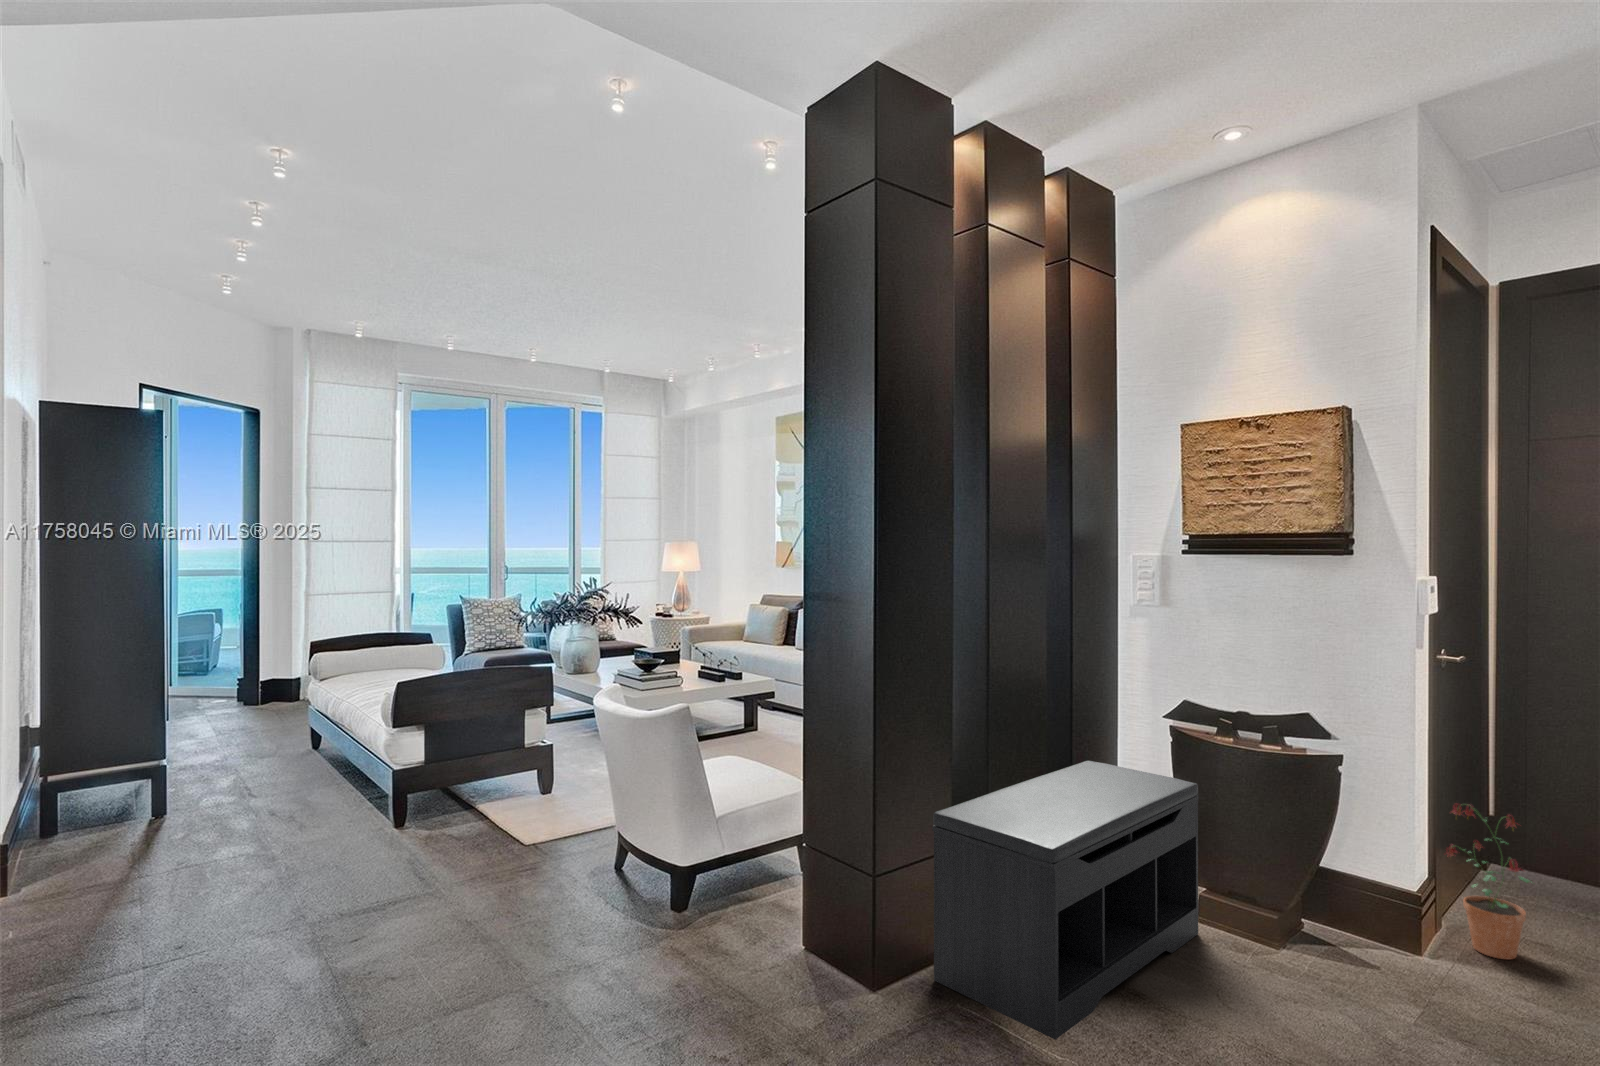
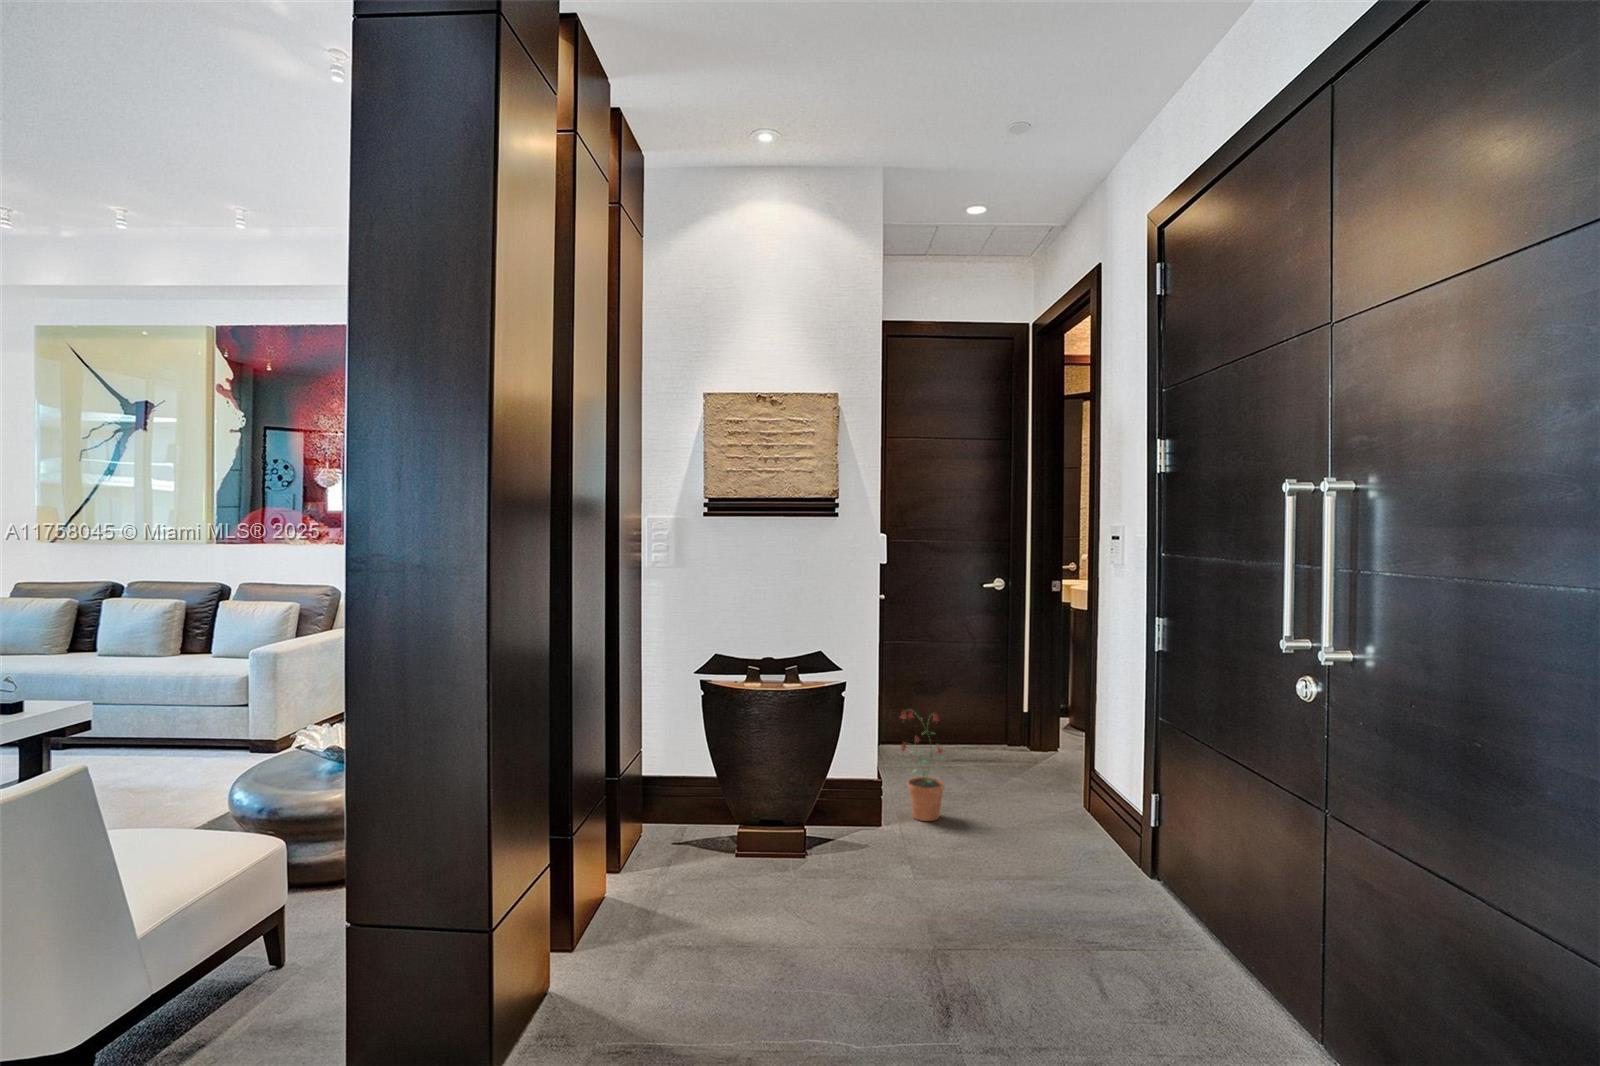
bench: present [932,761,1199,1040] -> none [531,725,741,1001]

